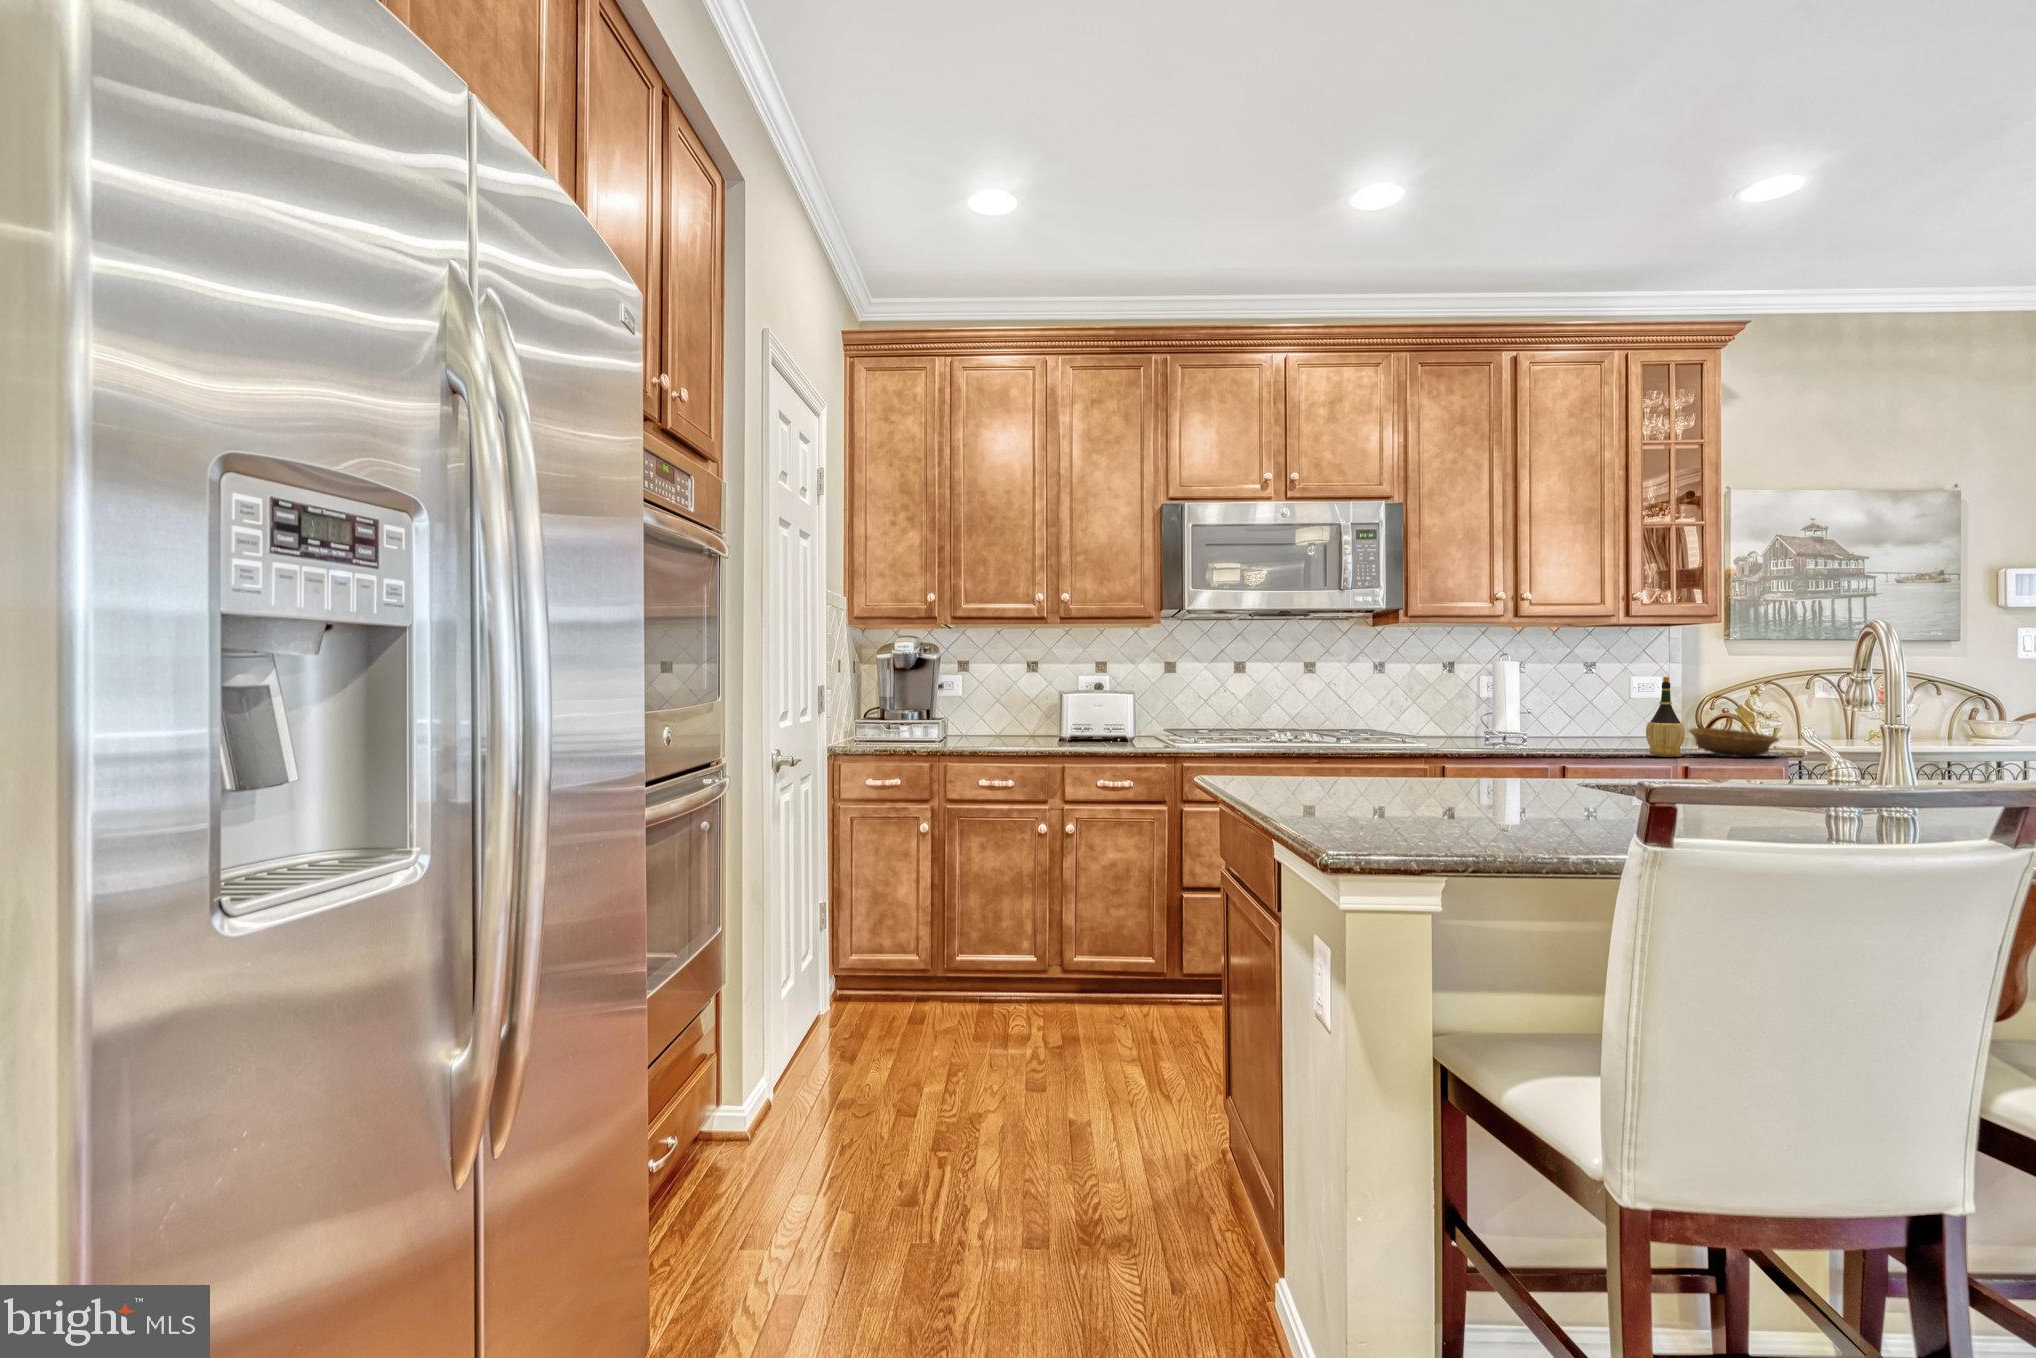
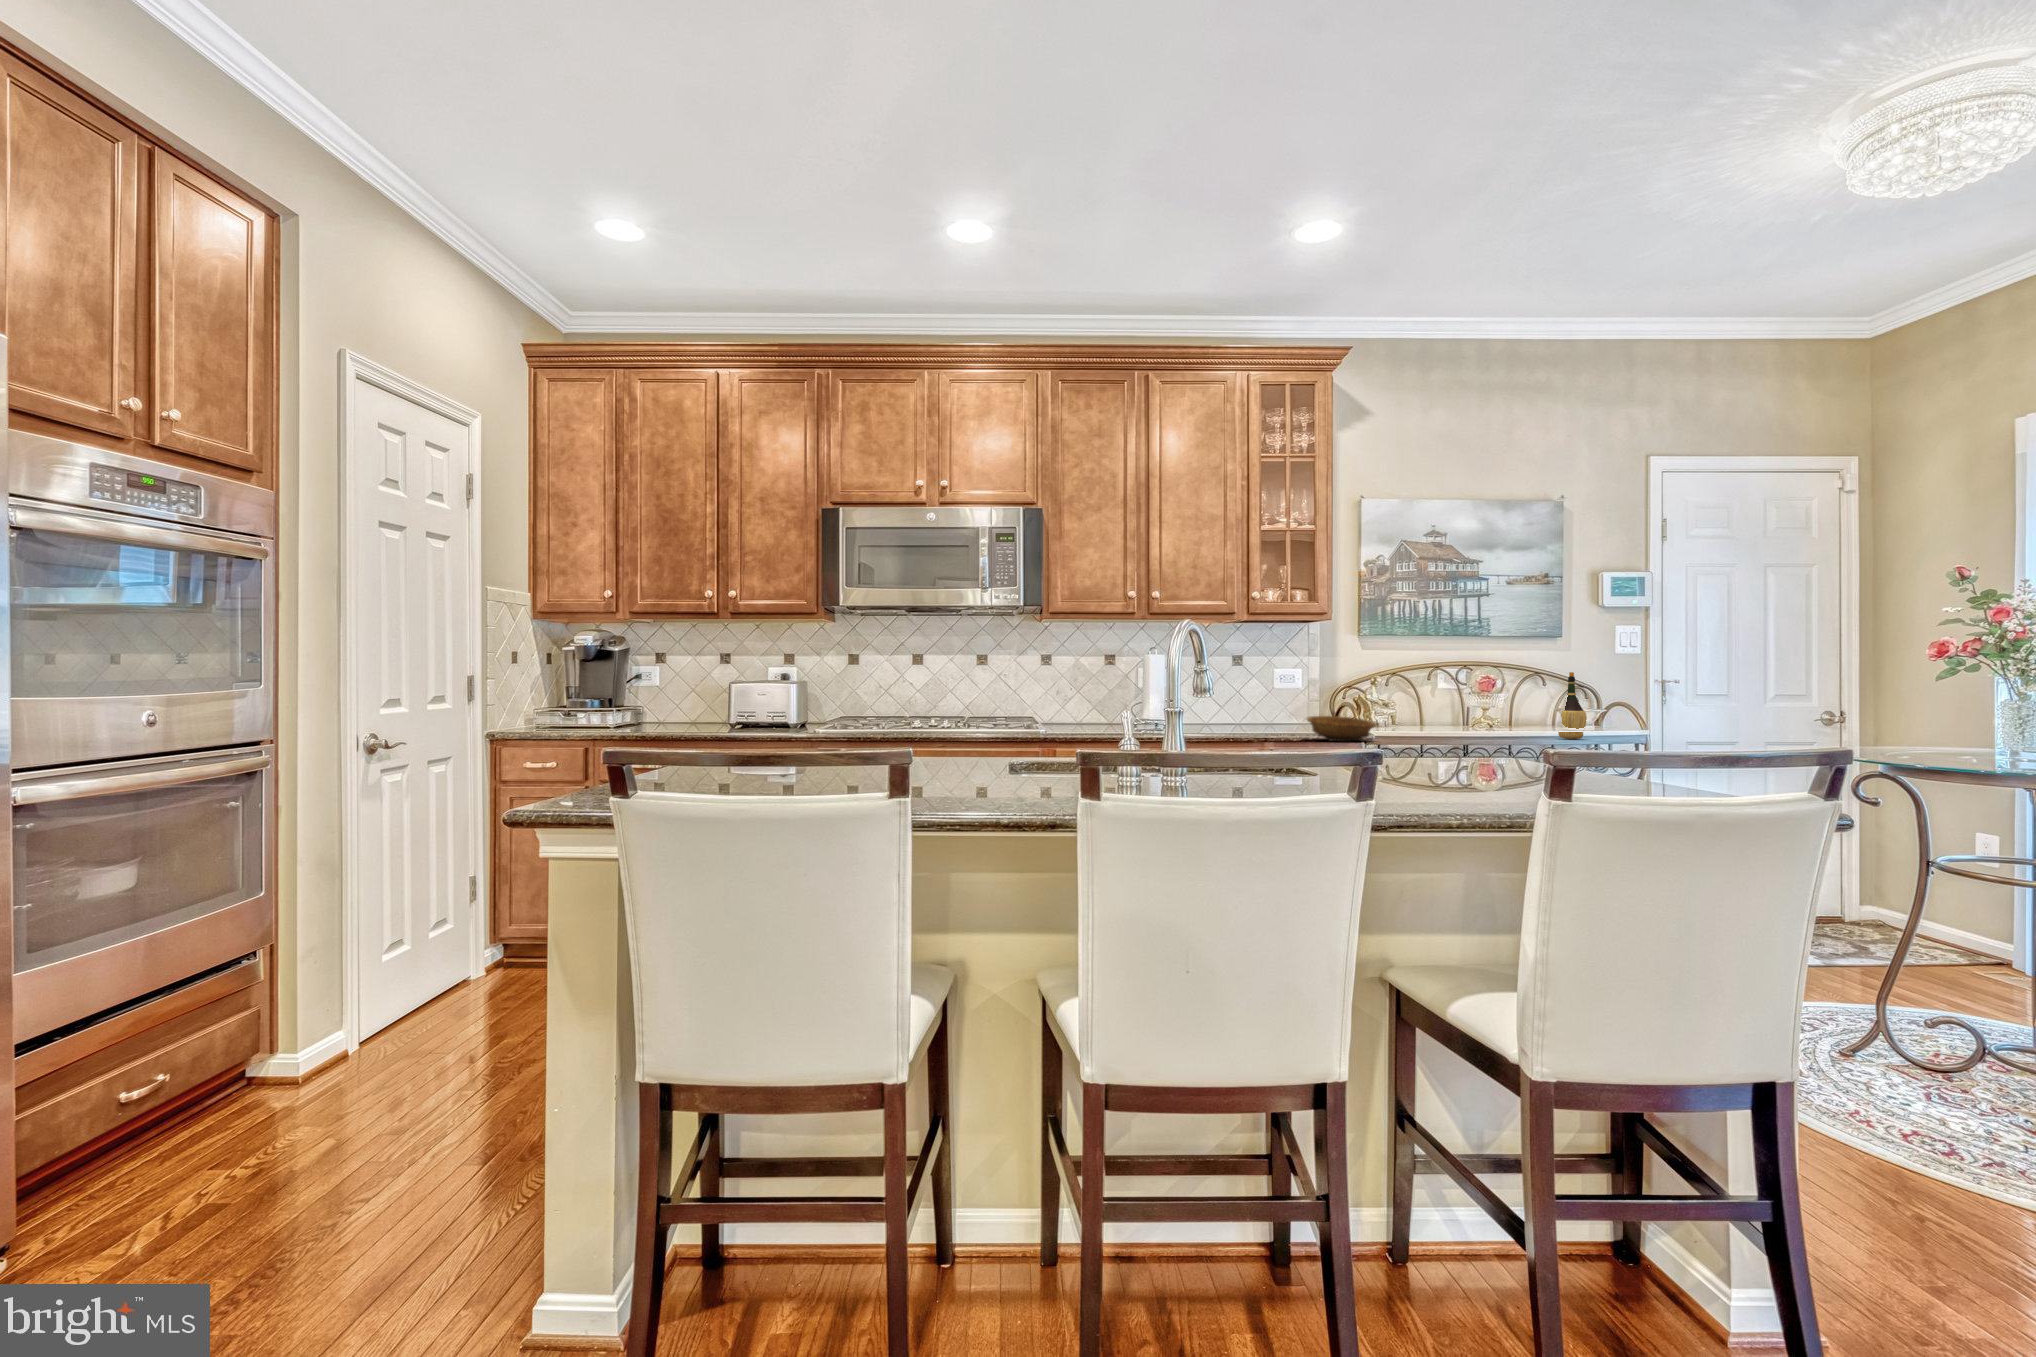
wine bottle: present [1646,677,1685,757] -> present [1558,672,1587,739]

